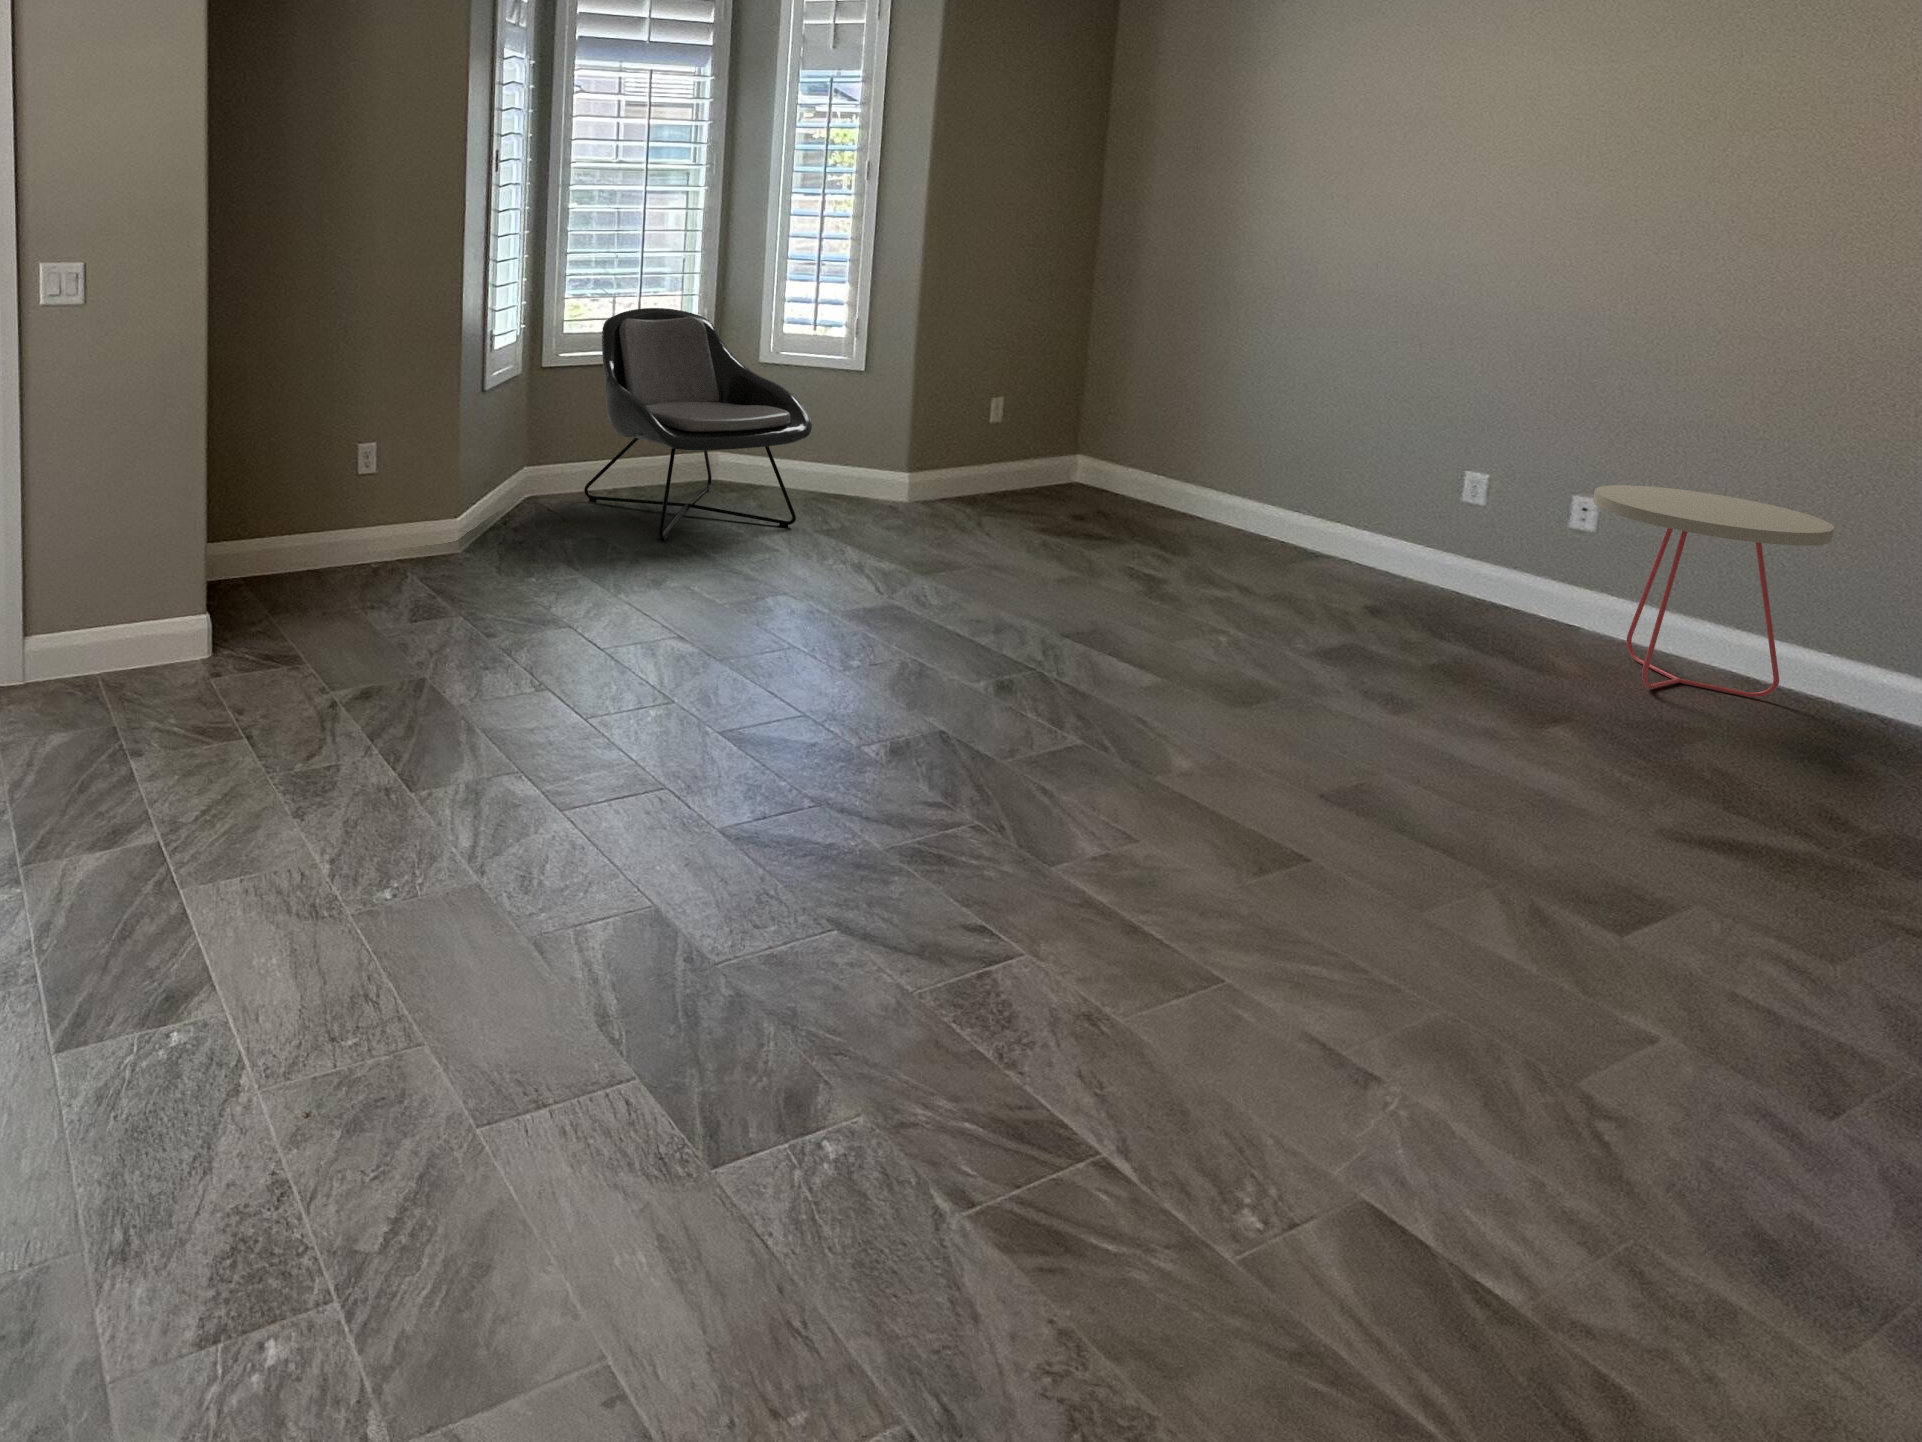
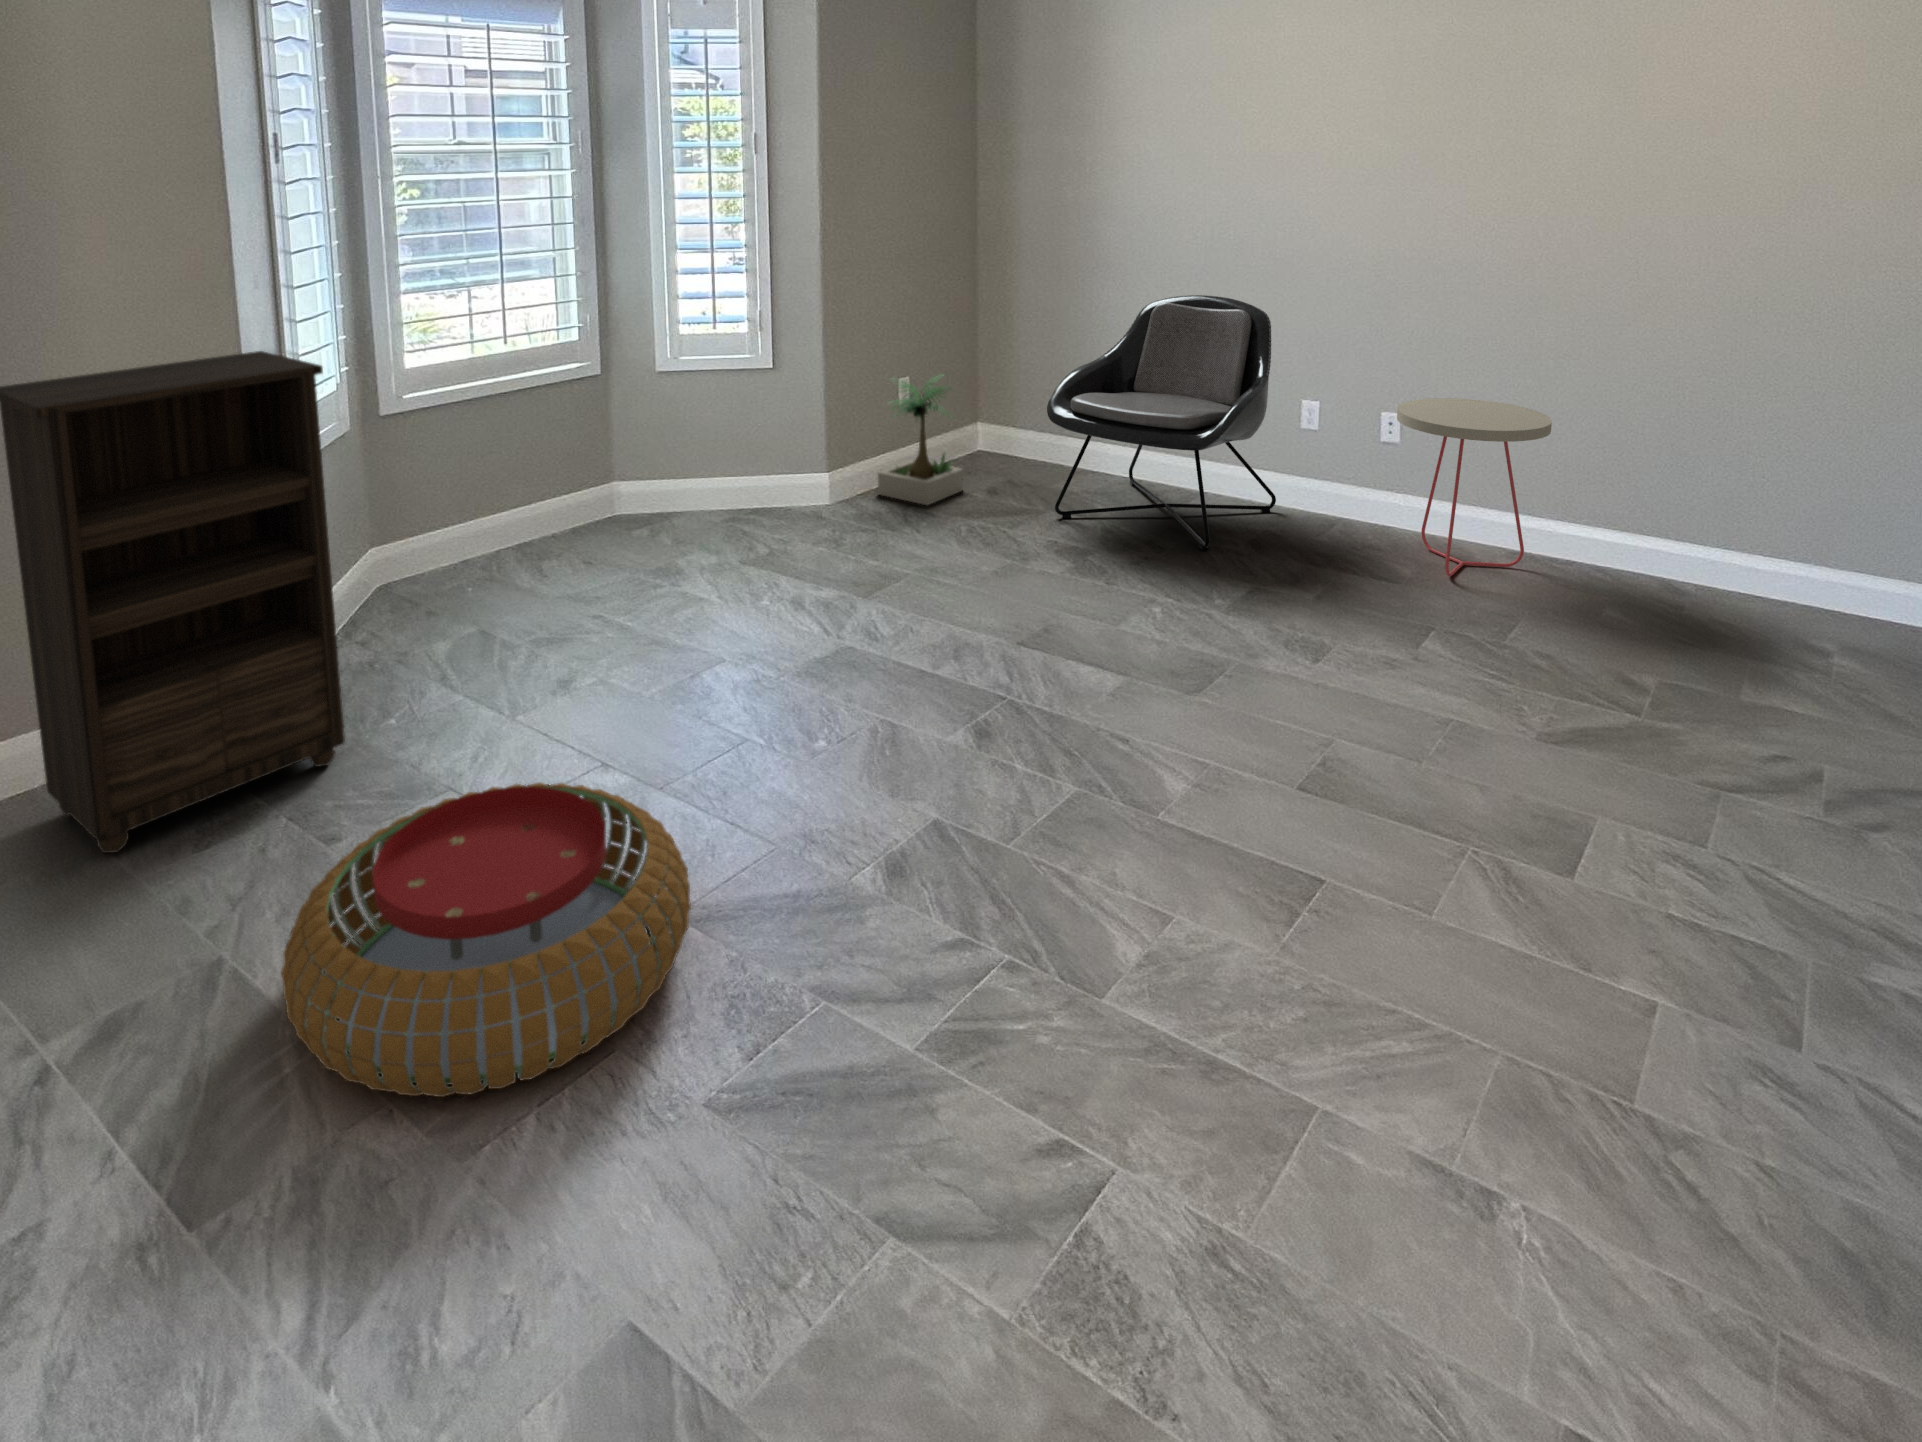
bookshelf: none [329,300,518,610] -> present [0,351,345,853]
lounge chair: present [584,308,812,541] -> present [1047,295,1276,550]
potted plant: none [959,393,1057,519] -> present [878,375,963,505]
pouf: none [467,610,733,785] -> present [281,782,691,1097]

